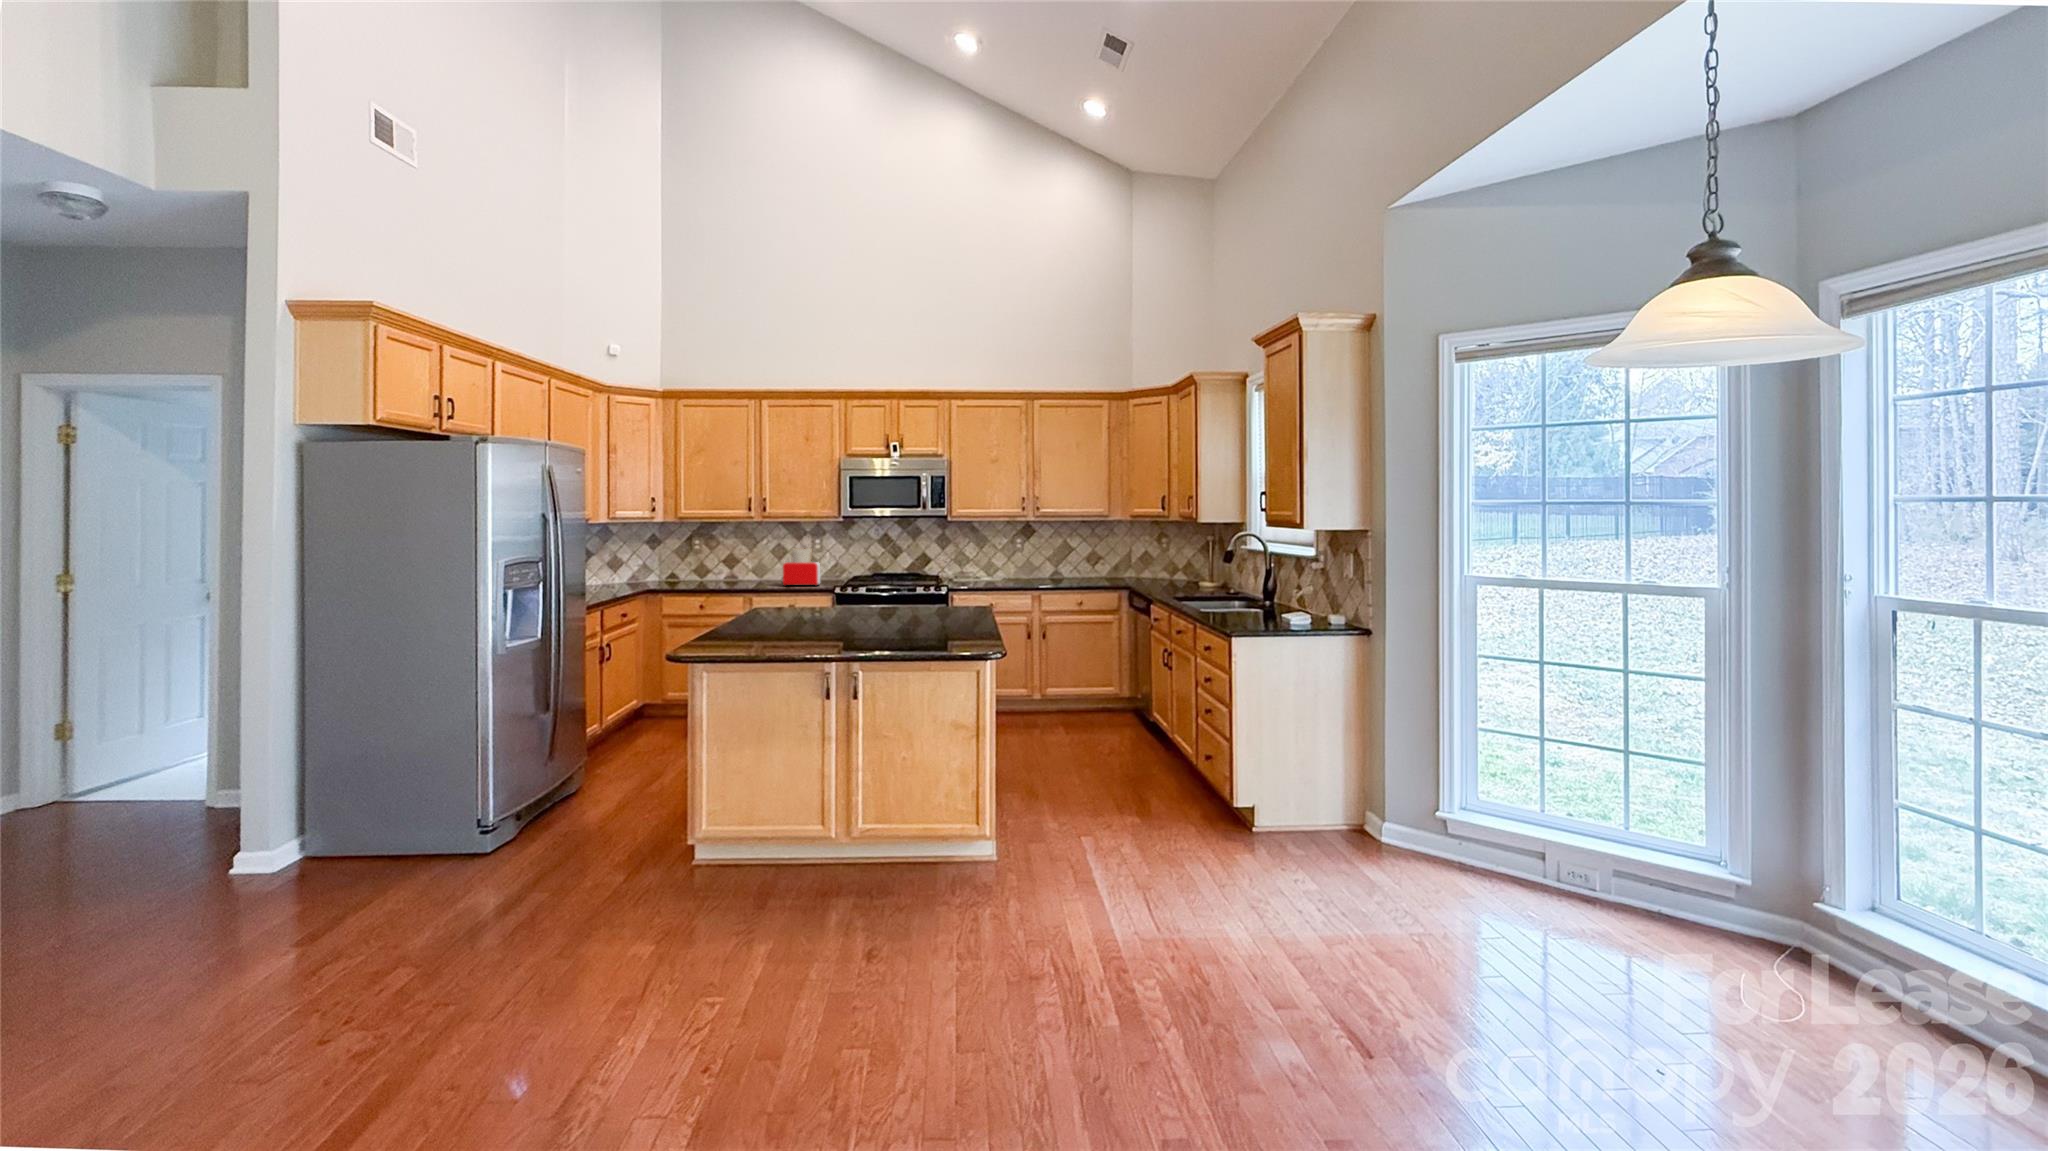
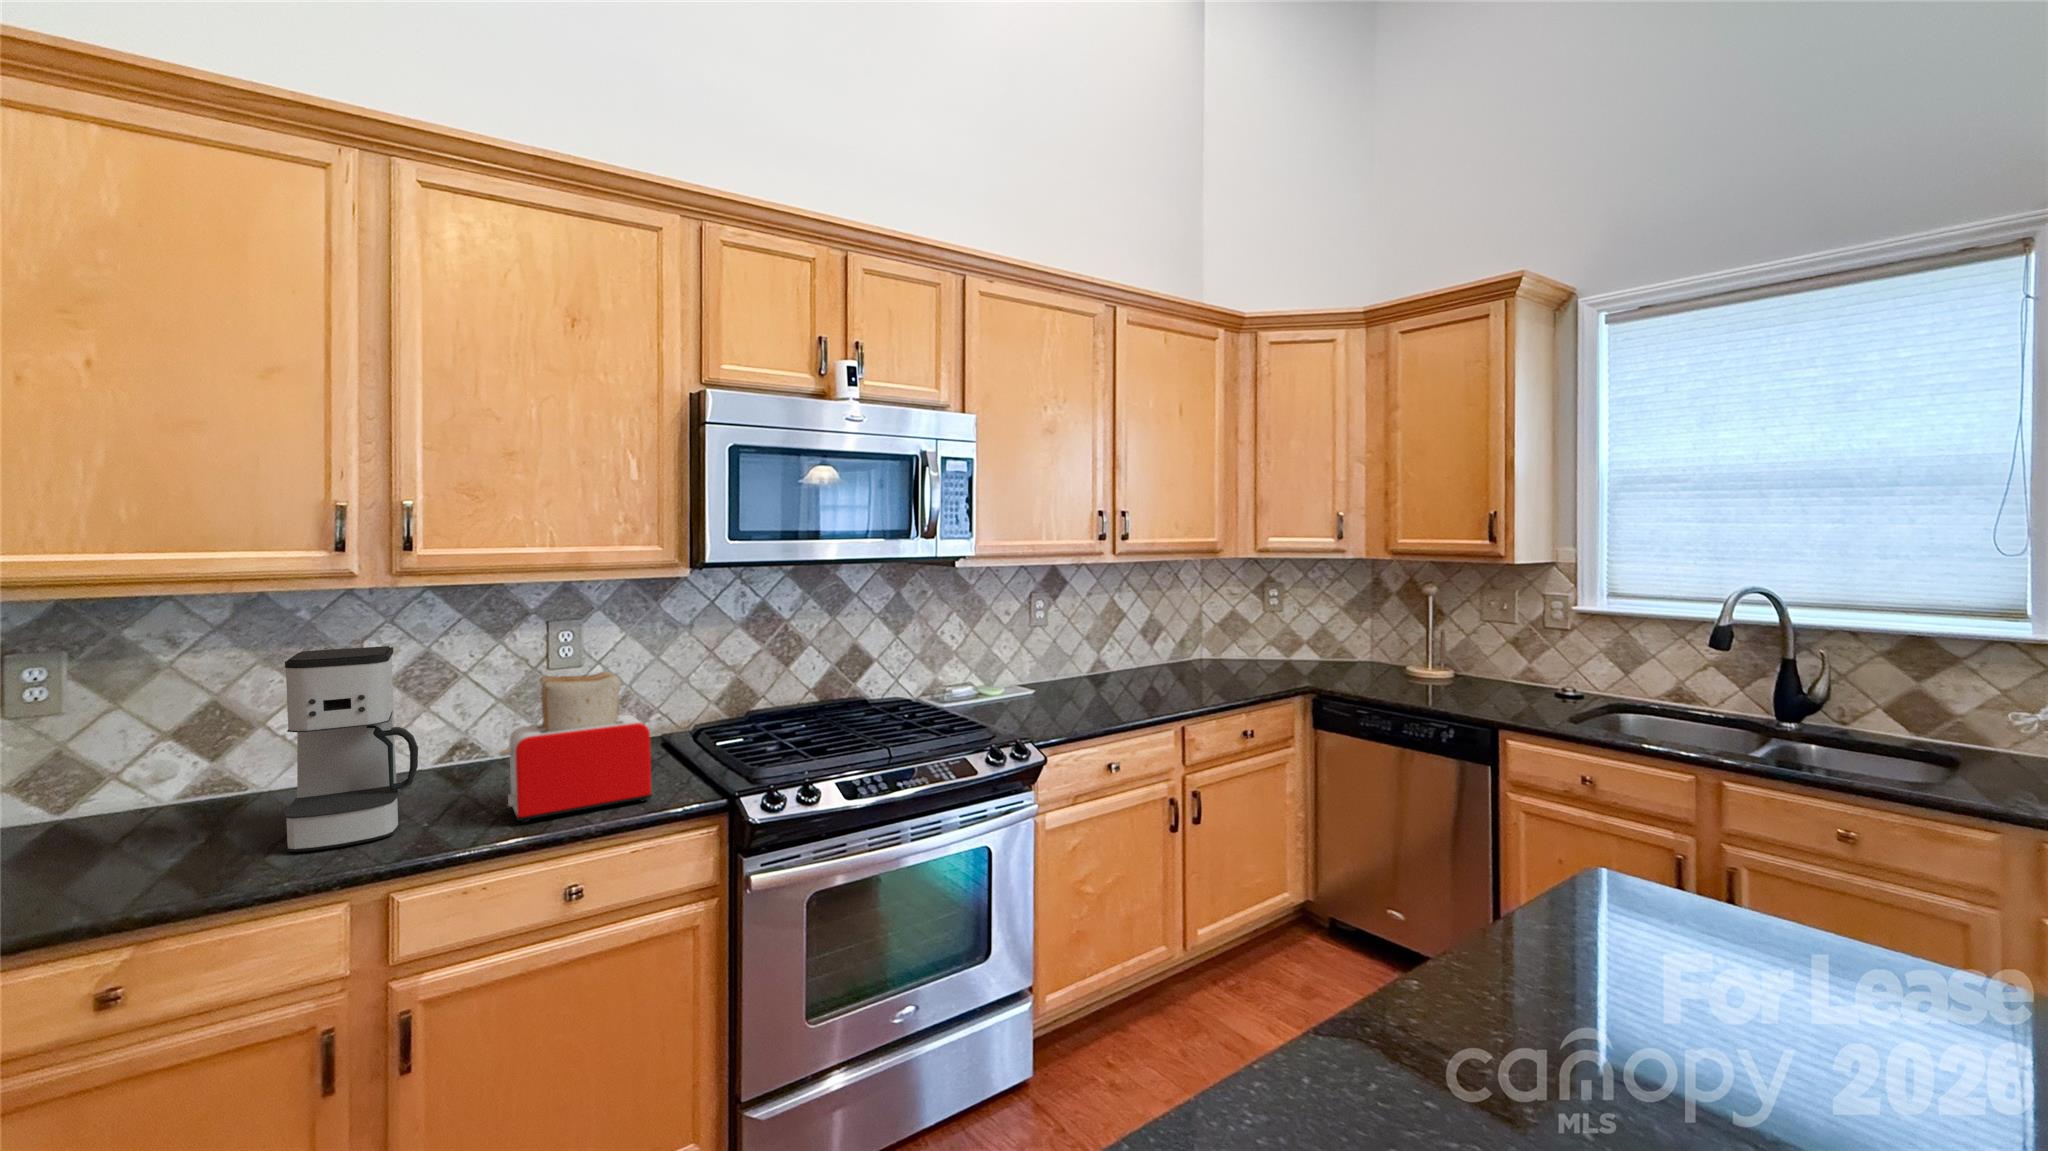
coffee maker: none [736,538,766,586] -> present [284,646,418,852]

